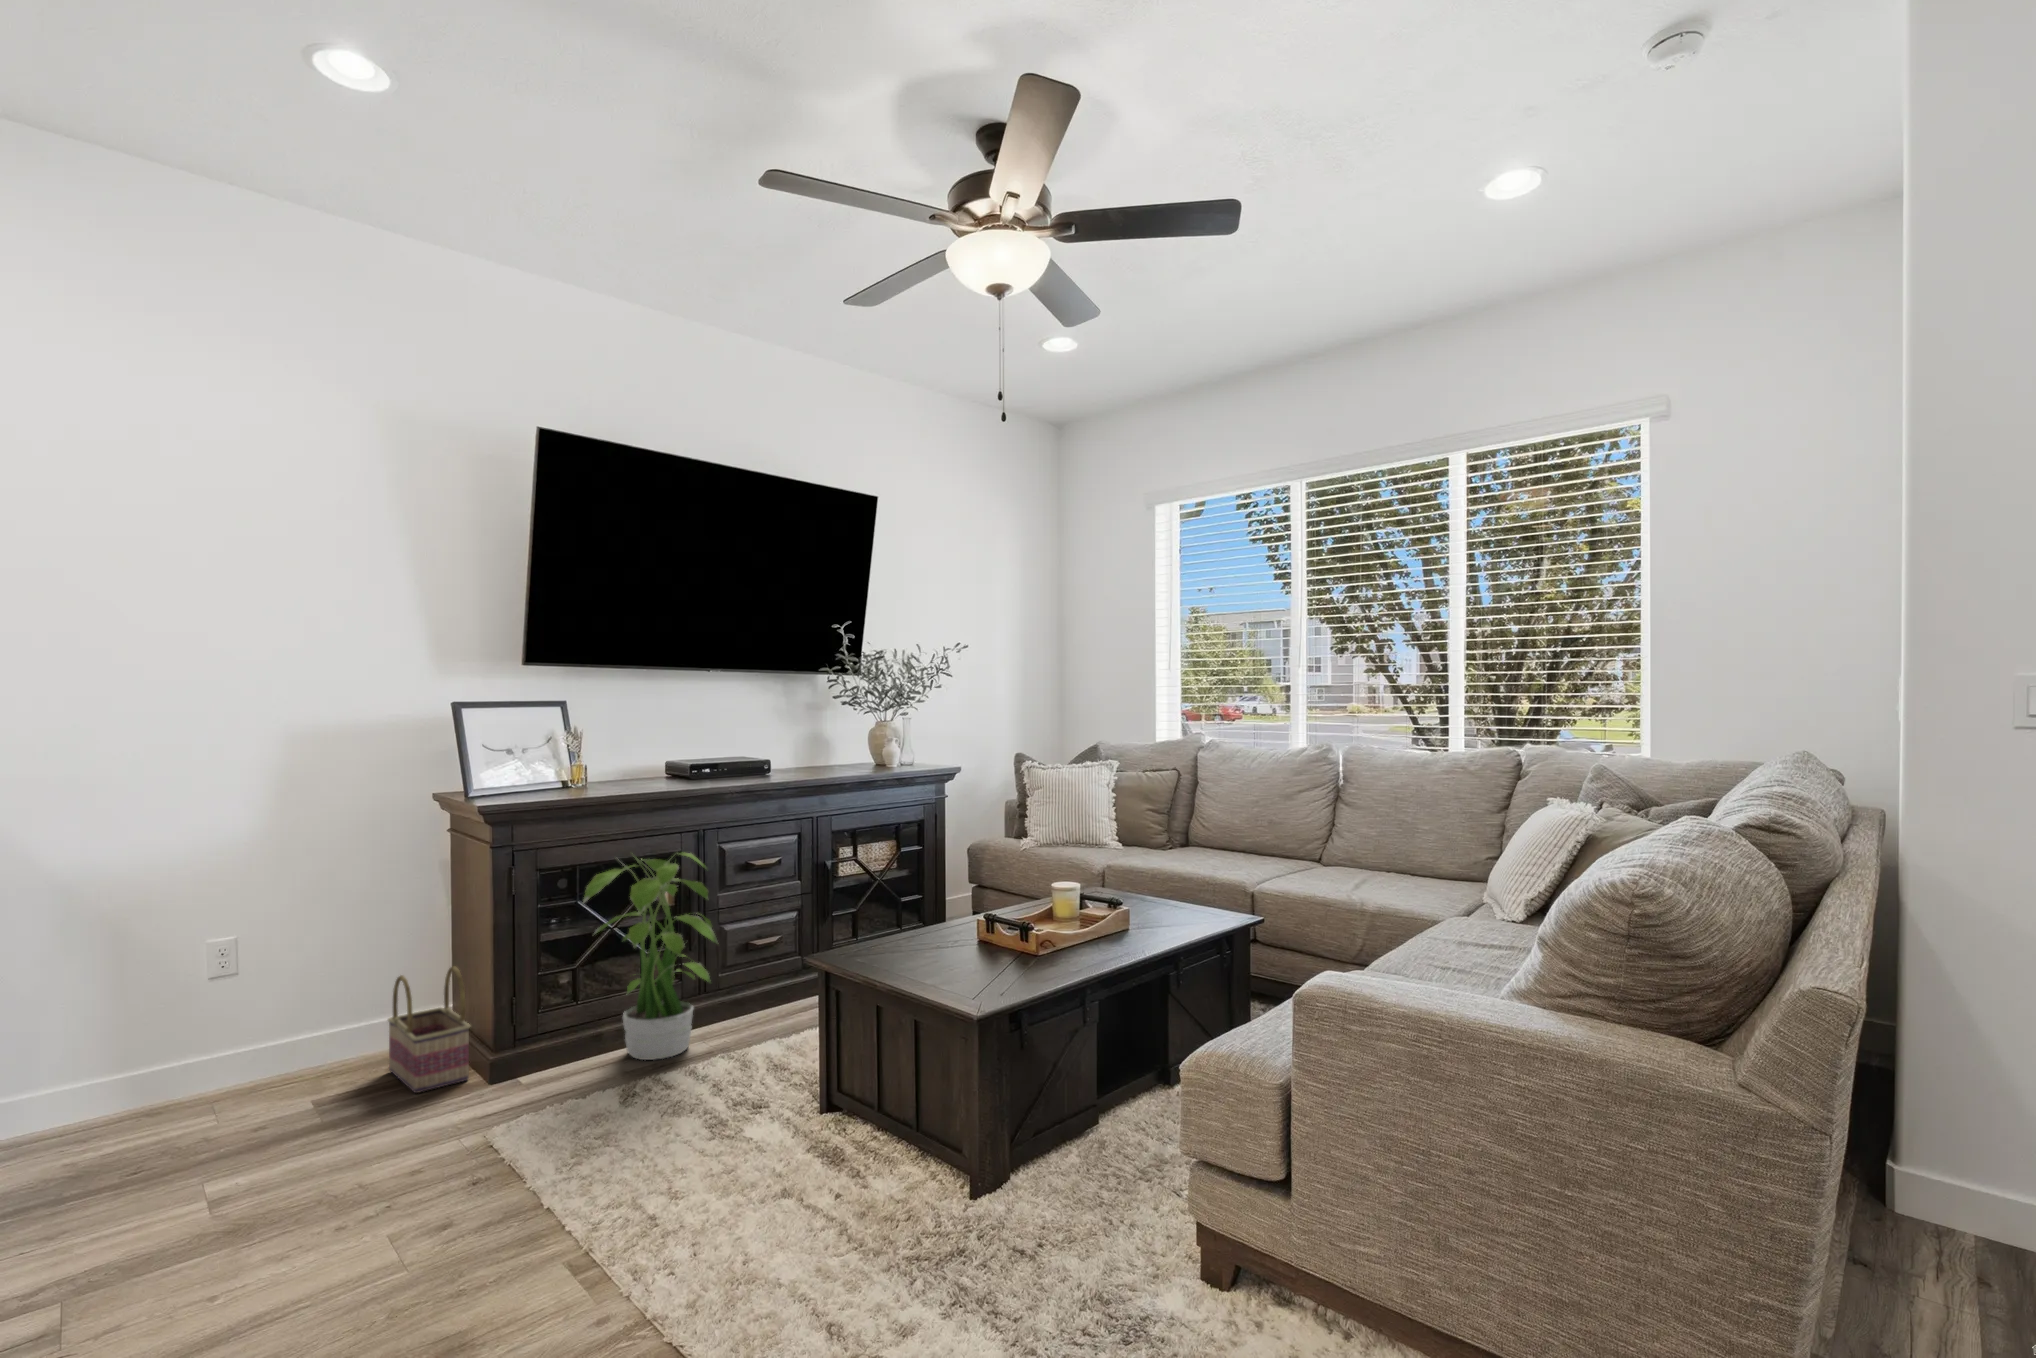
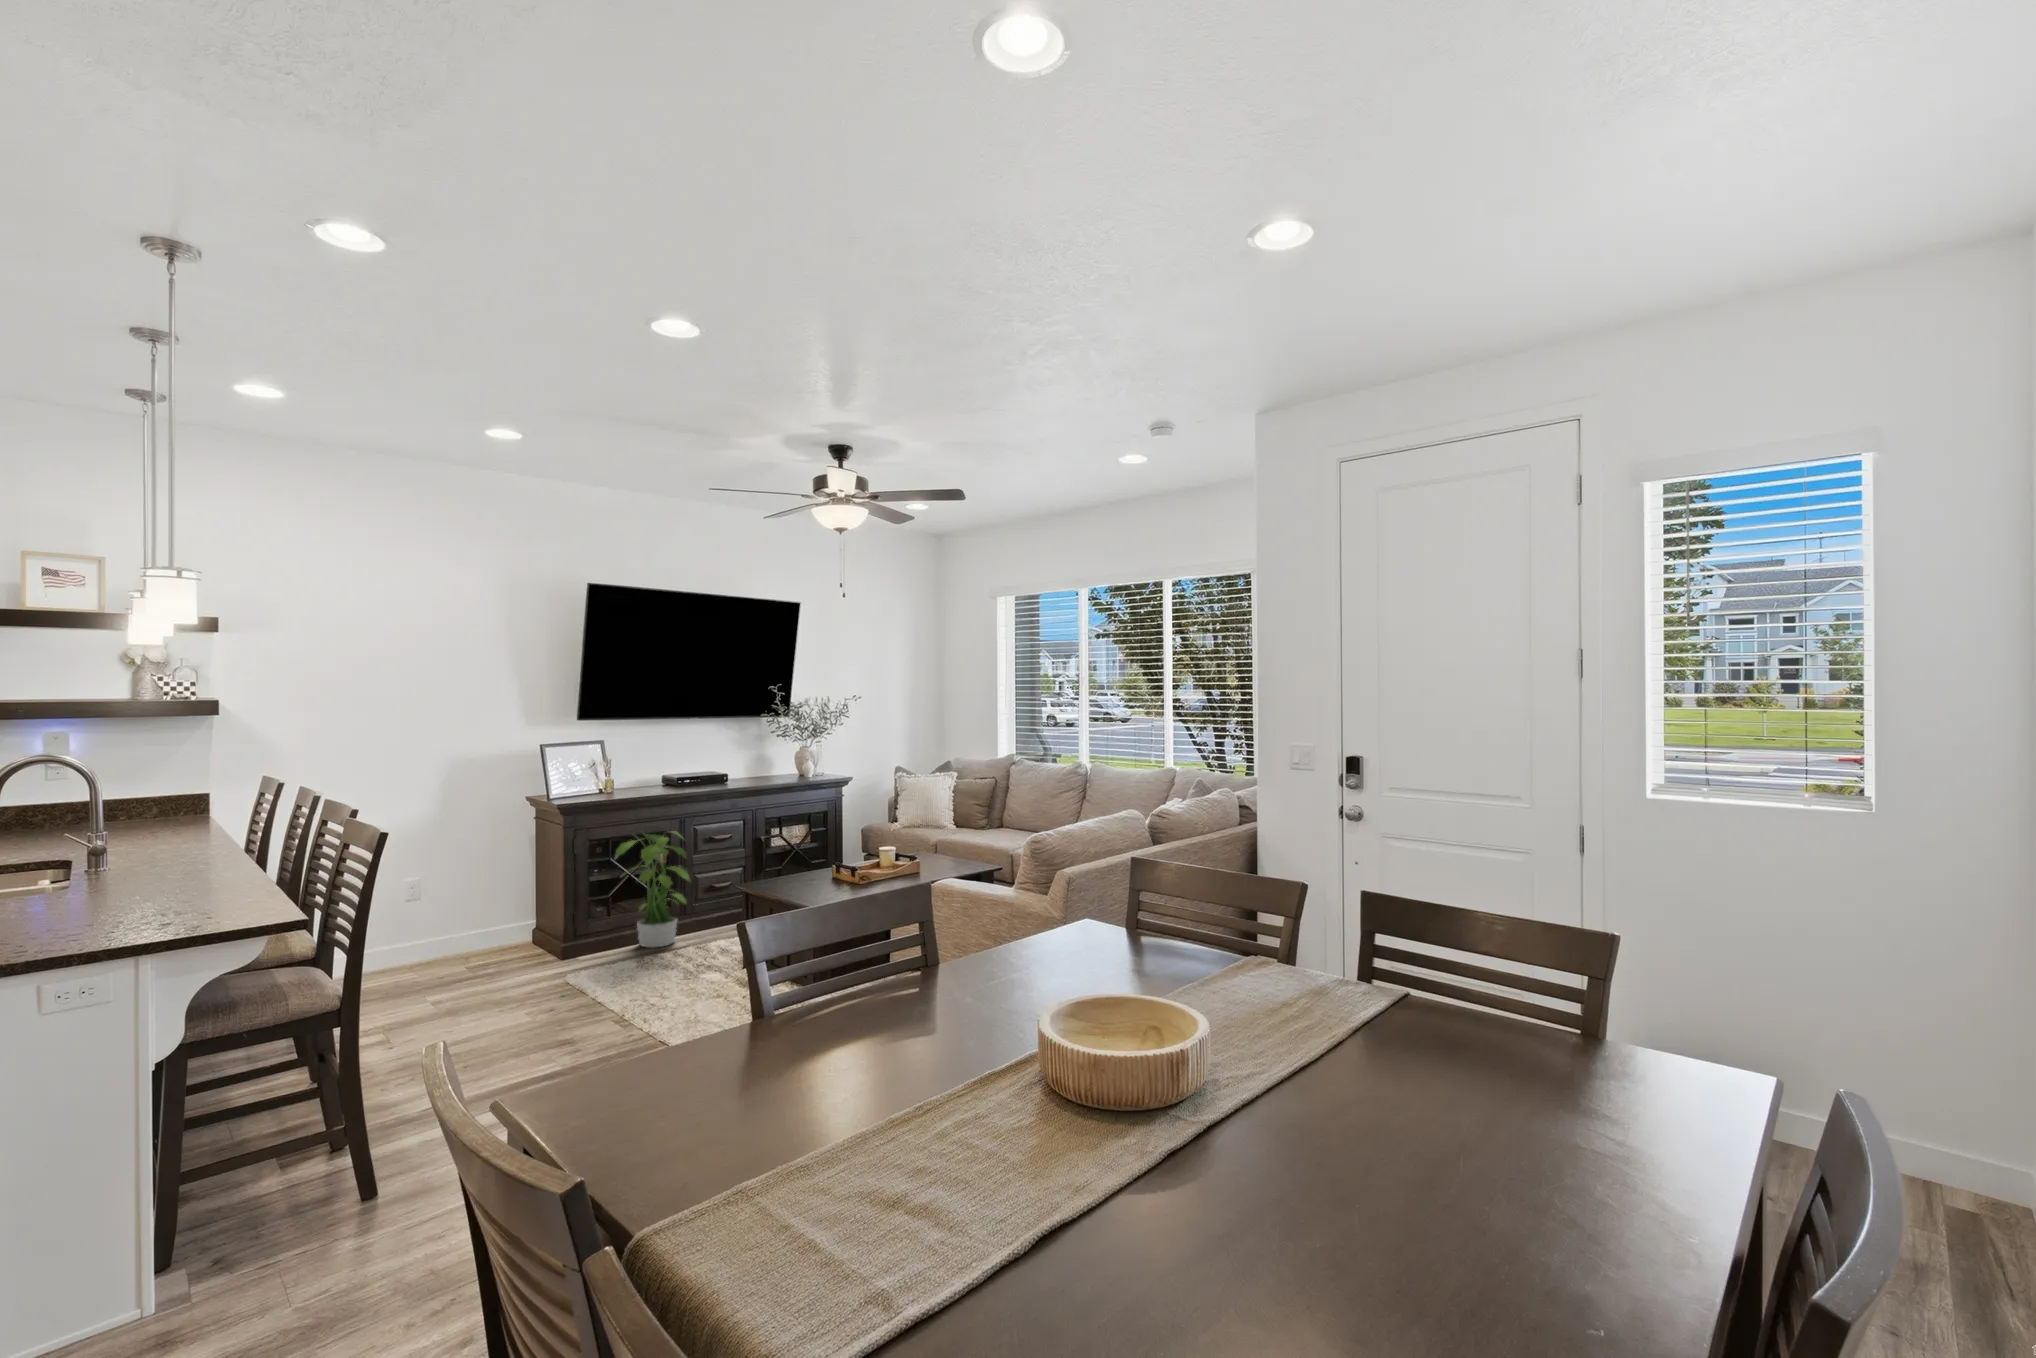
basket: present [388,966,470,1093] -> none [504,895,552,962]

